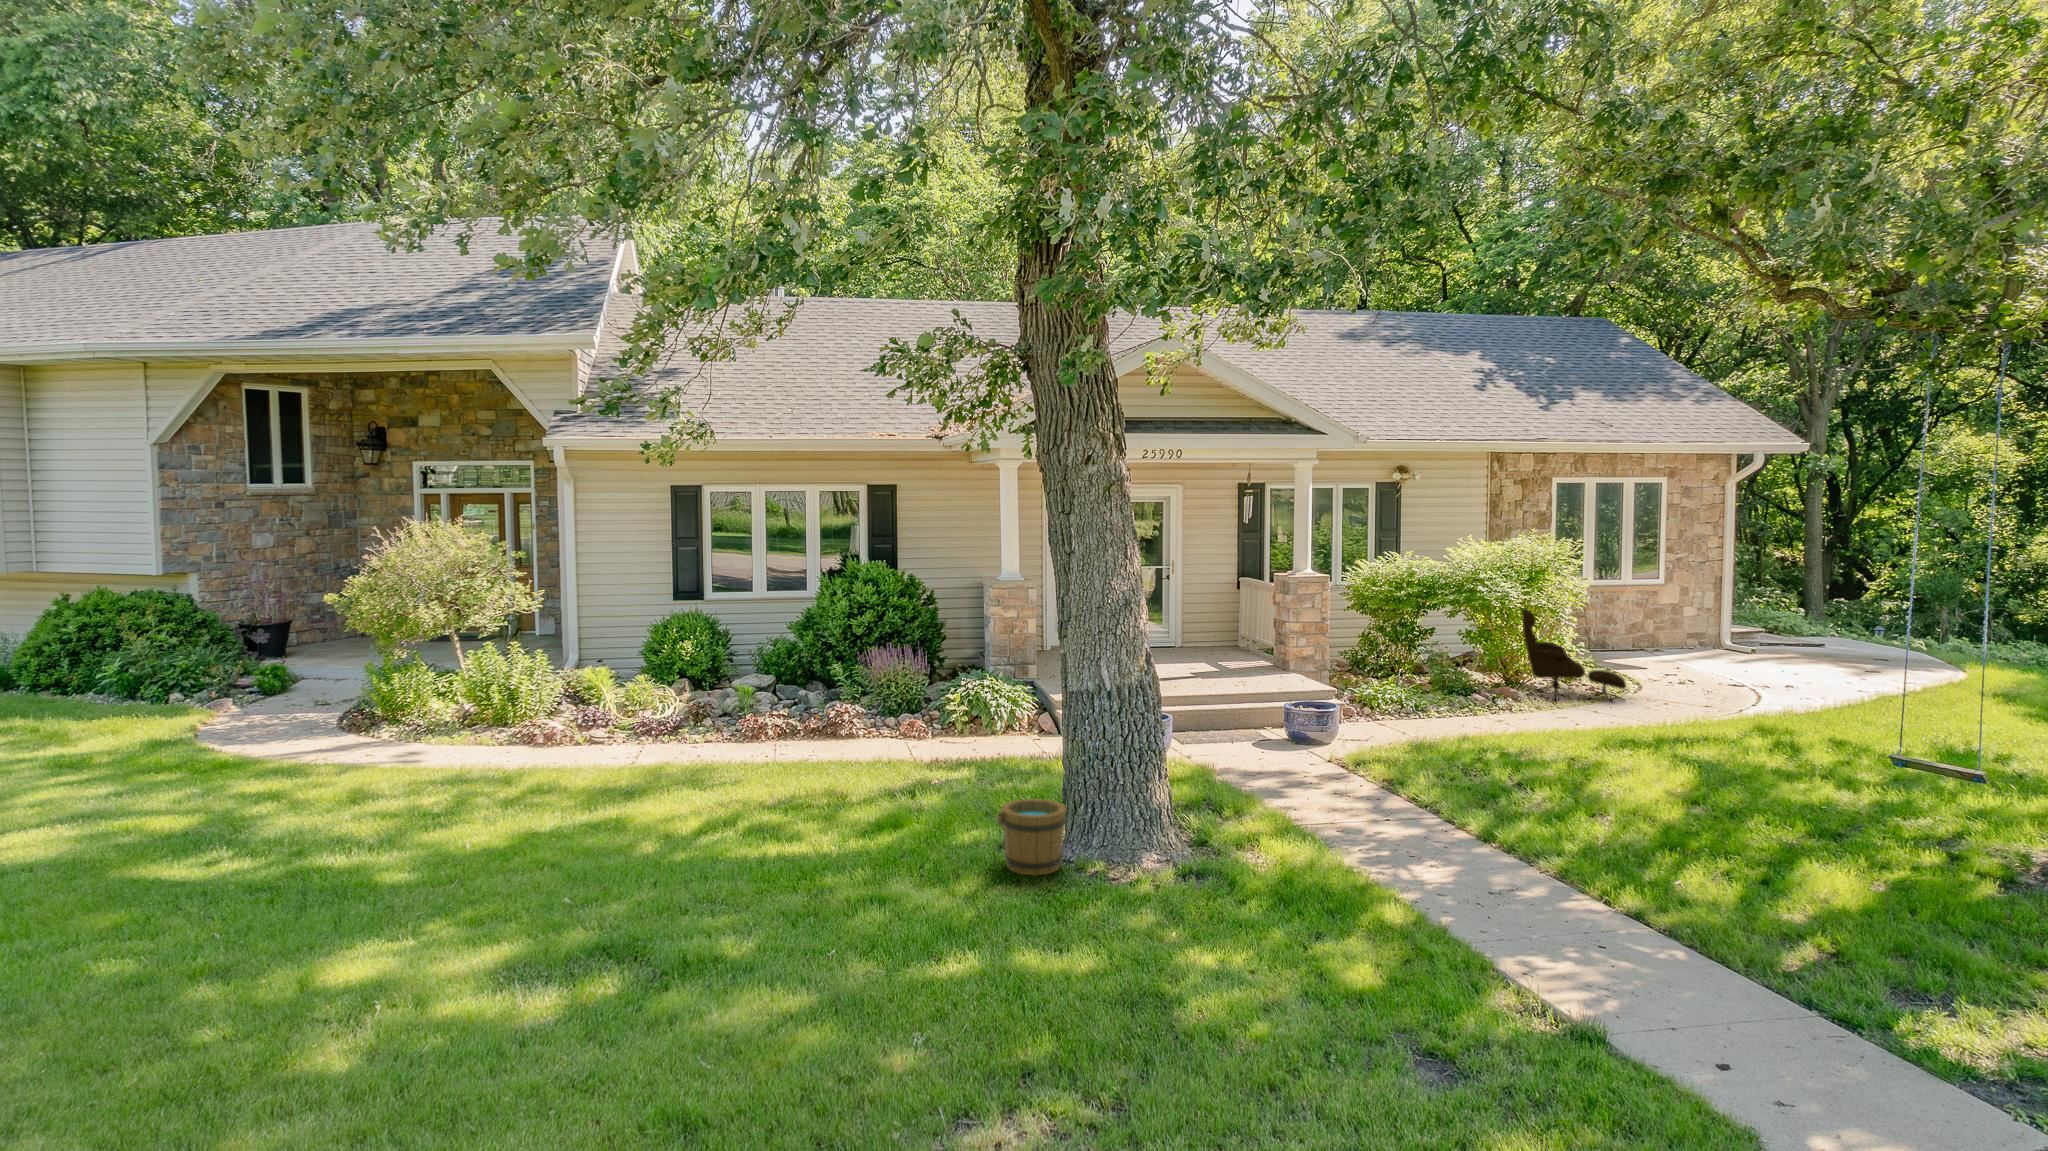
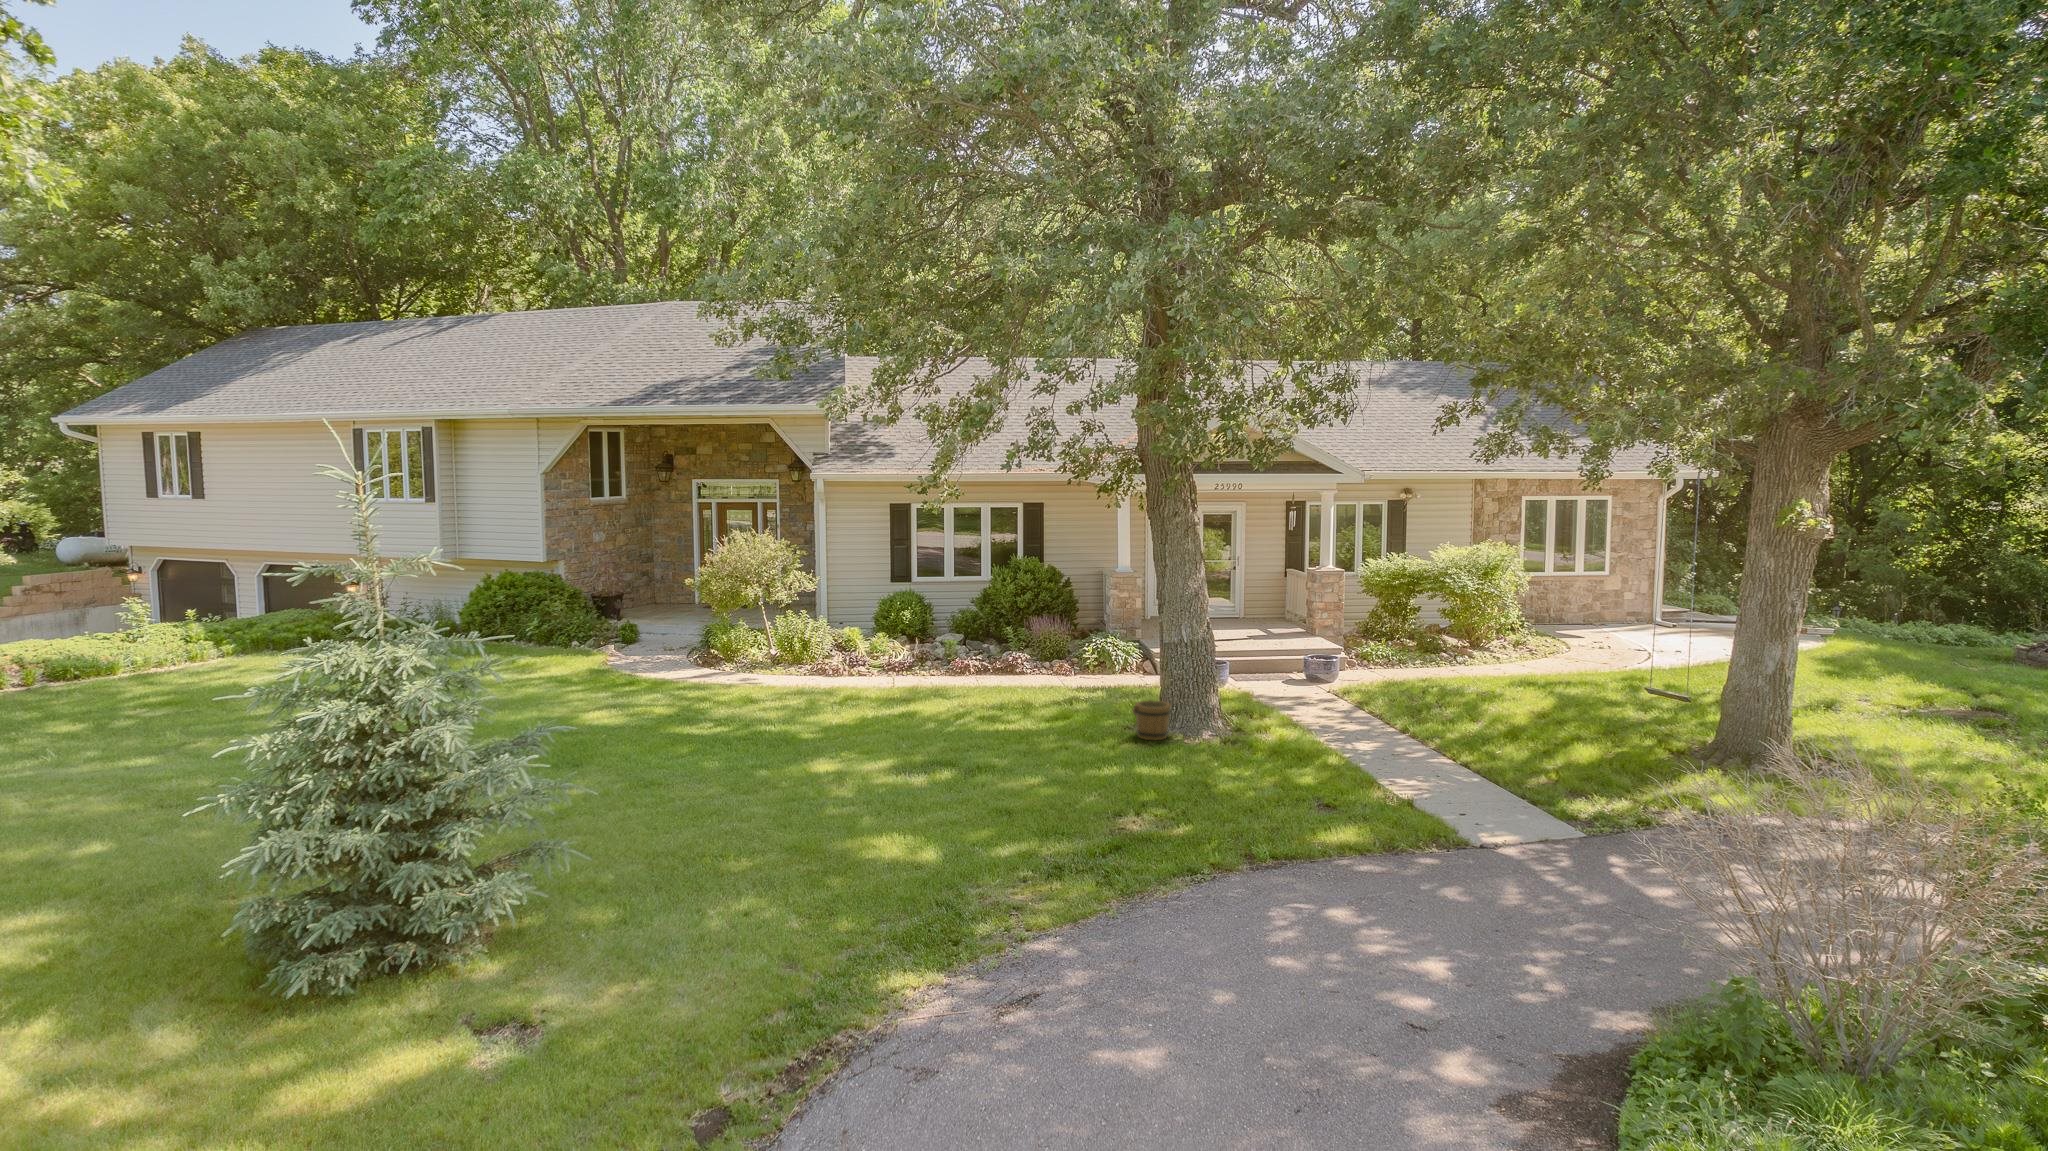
lounge chair: present [1522,609,1626,702] -> none [1481,595,1552,661]

